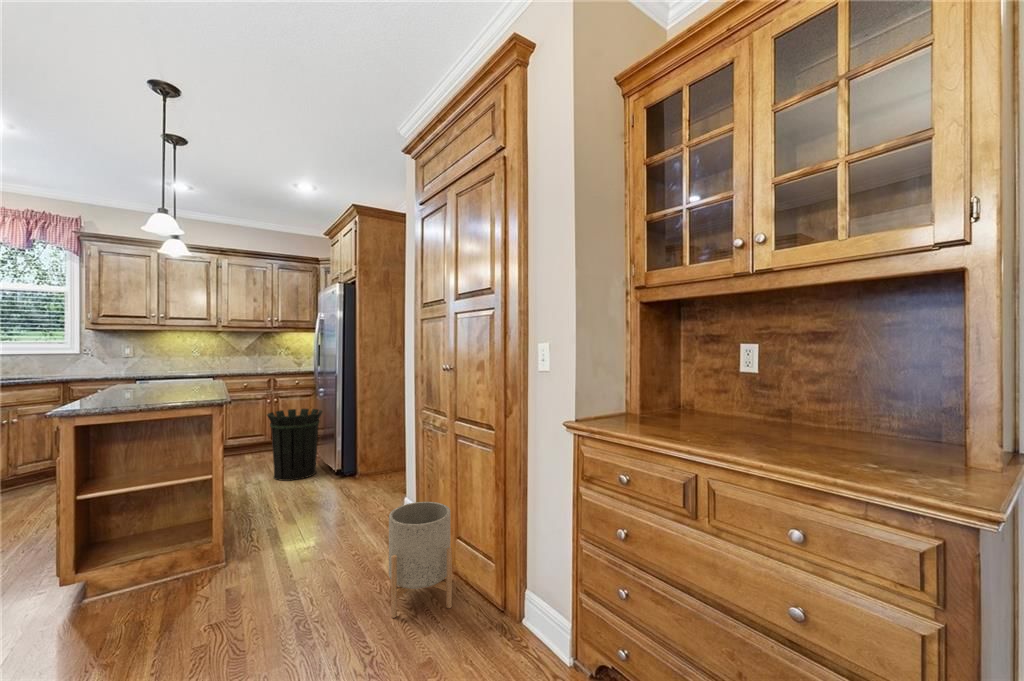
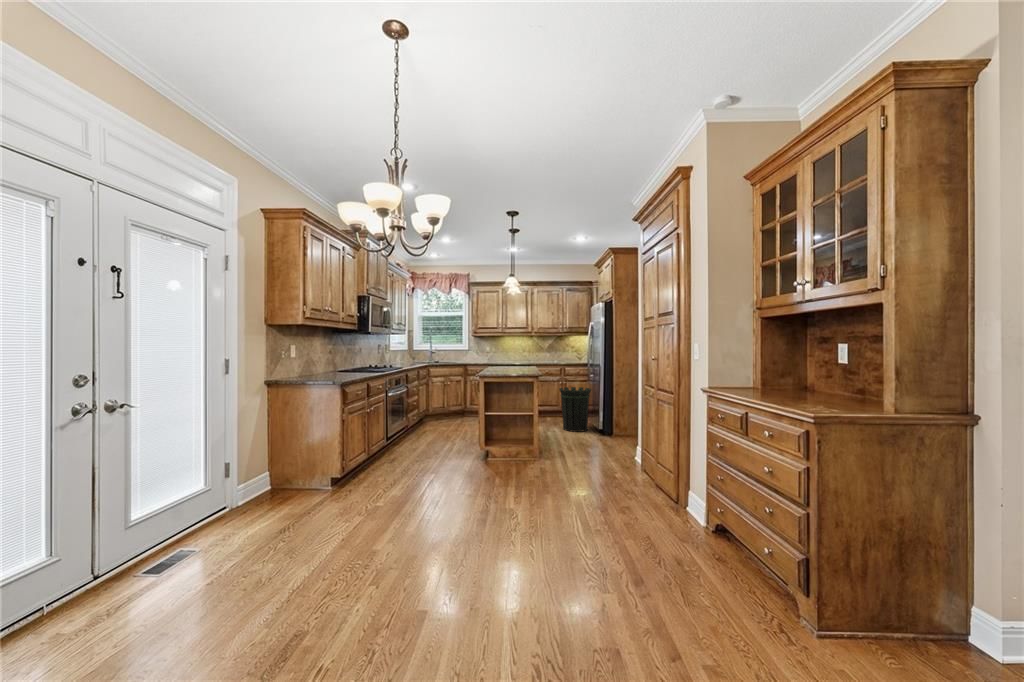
planter: present [389,502,452,618] -> none [615,437,651,496]

